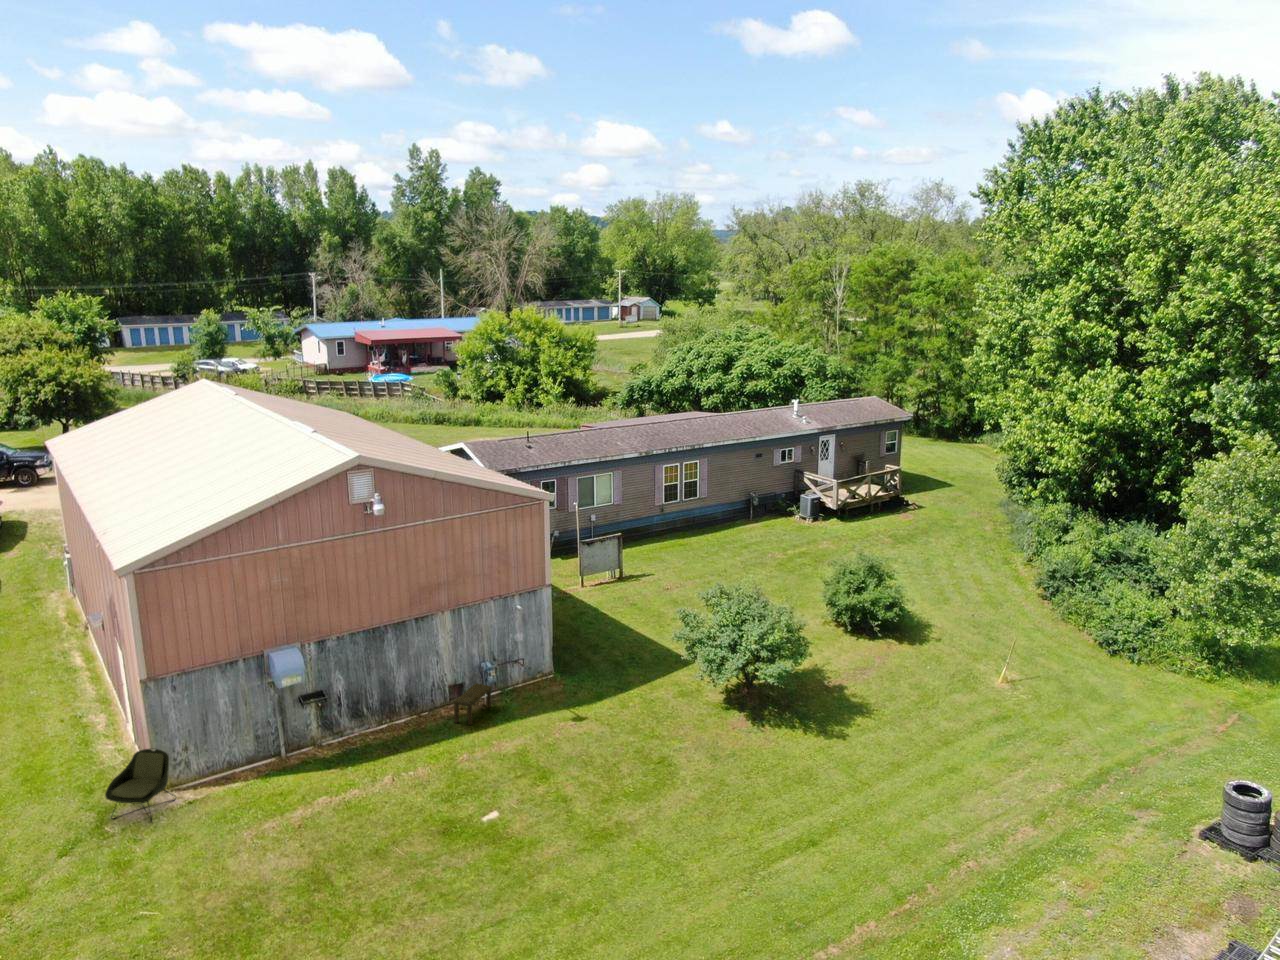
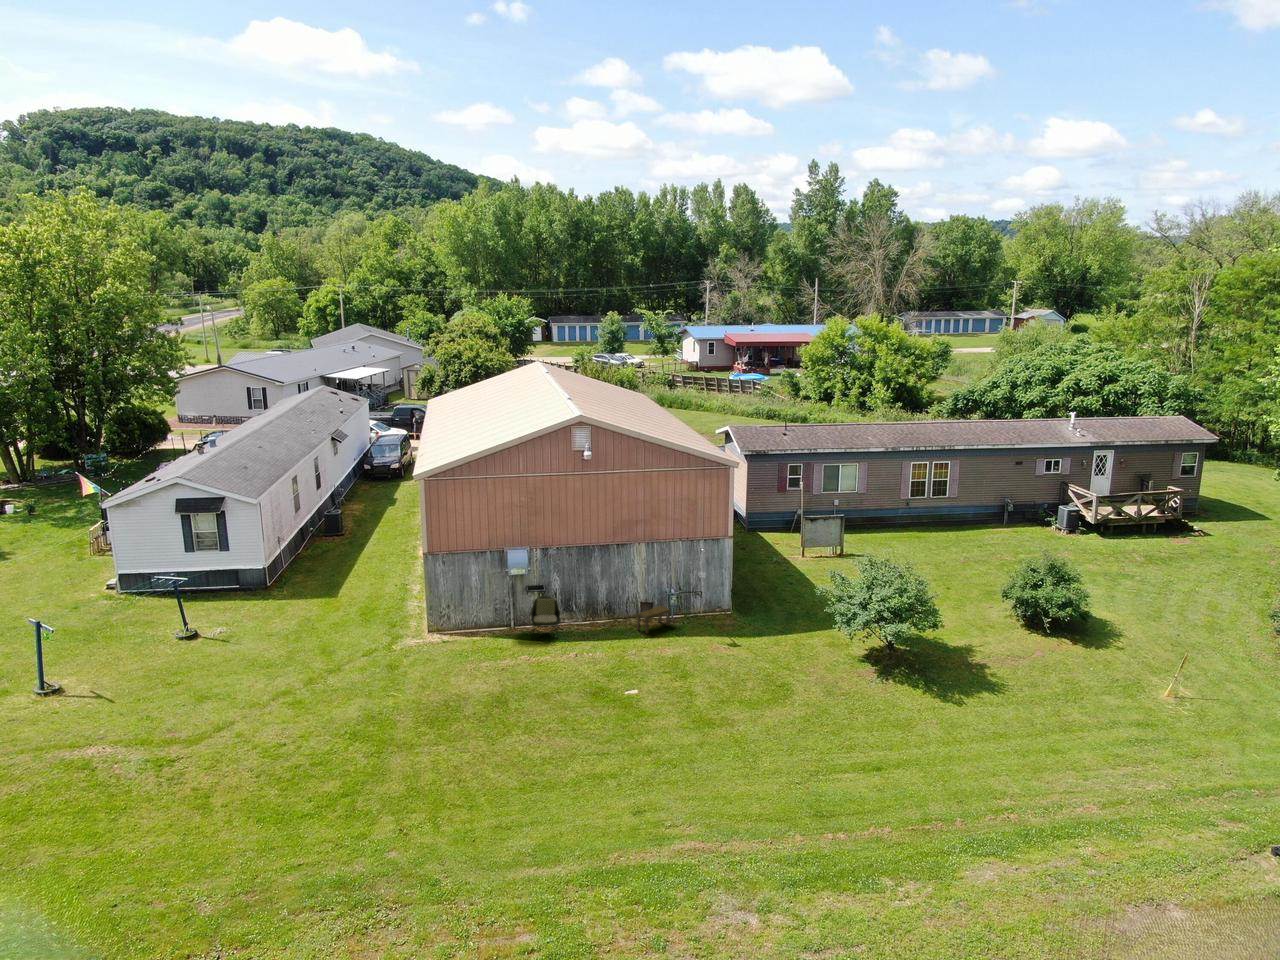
lounge chair: present [105,749,176,822] -> present [529,596,561,634]

